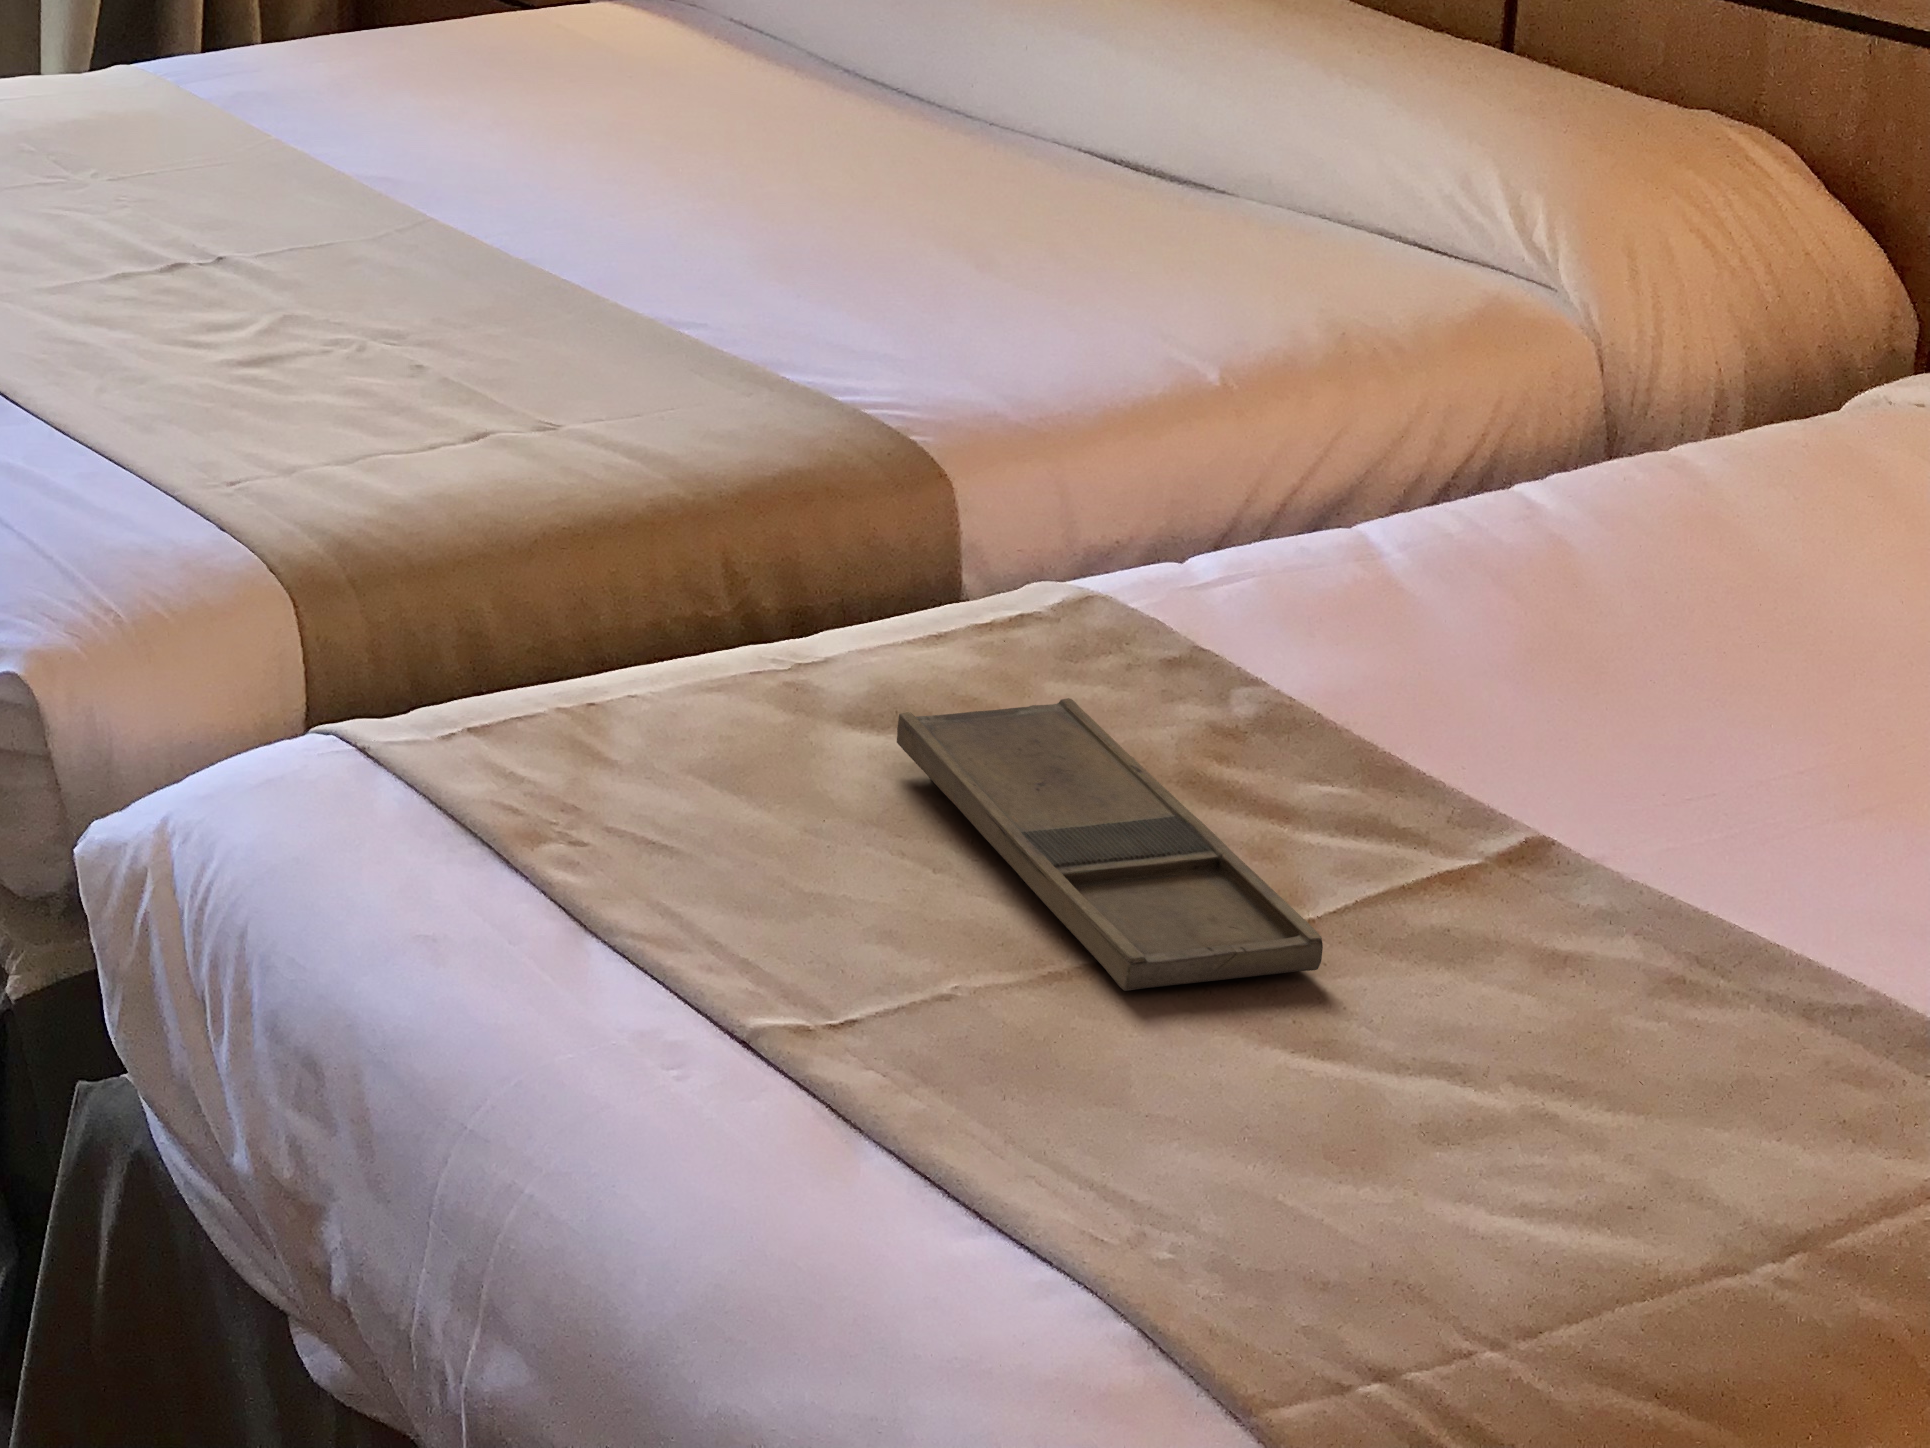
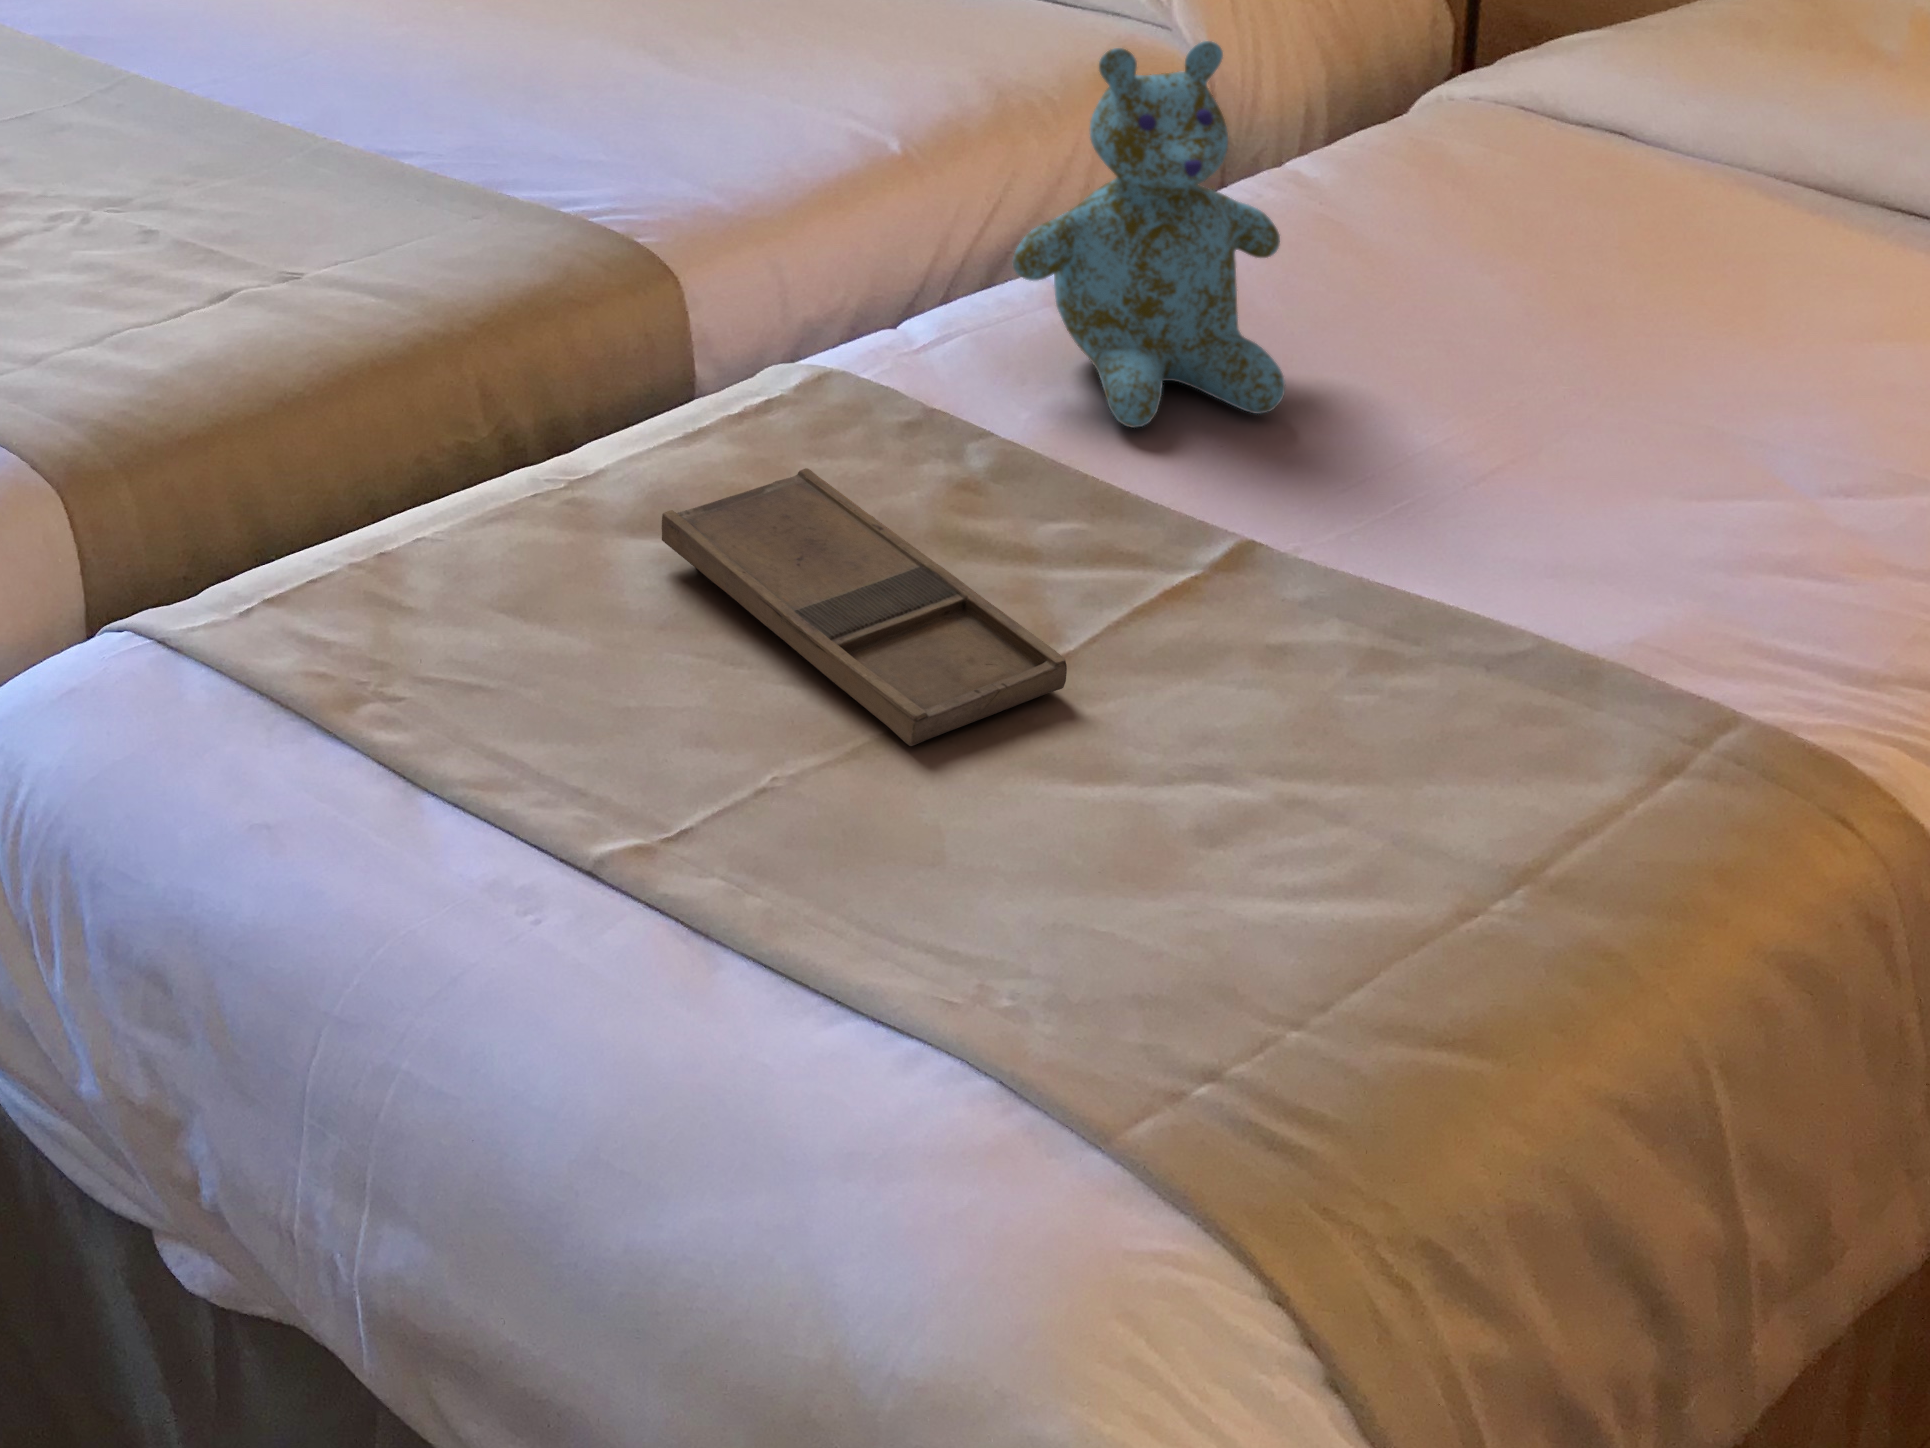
stuffed bear: none [1353,307,1693,743] -> present [1013,41,1285,428]

